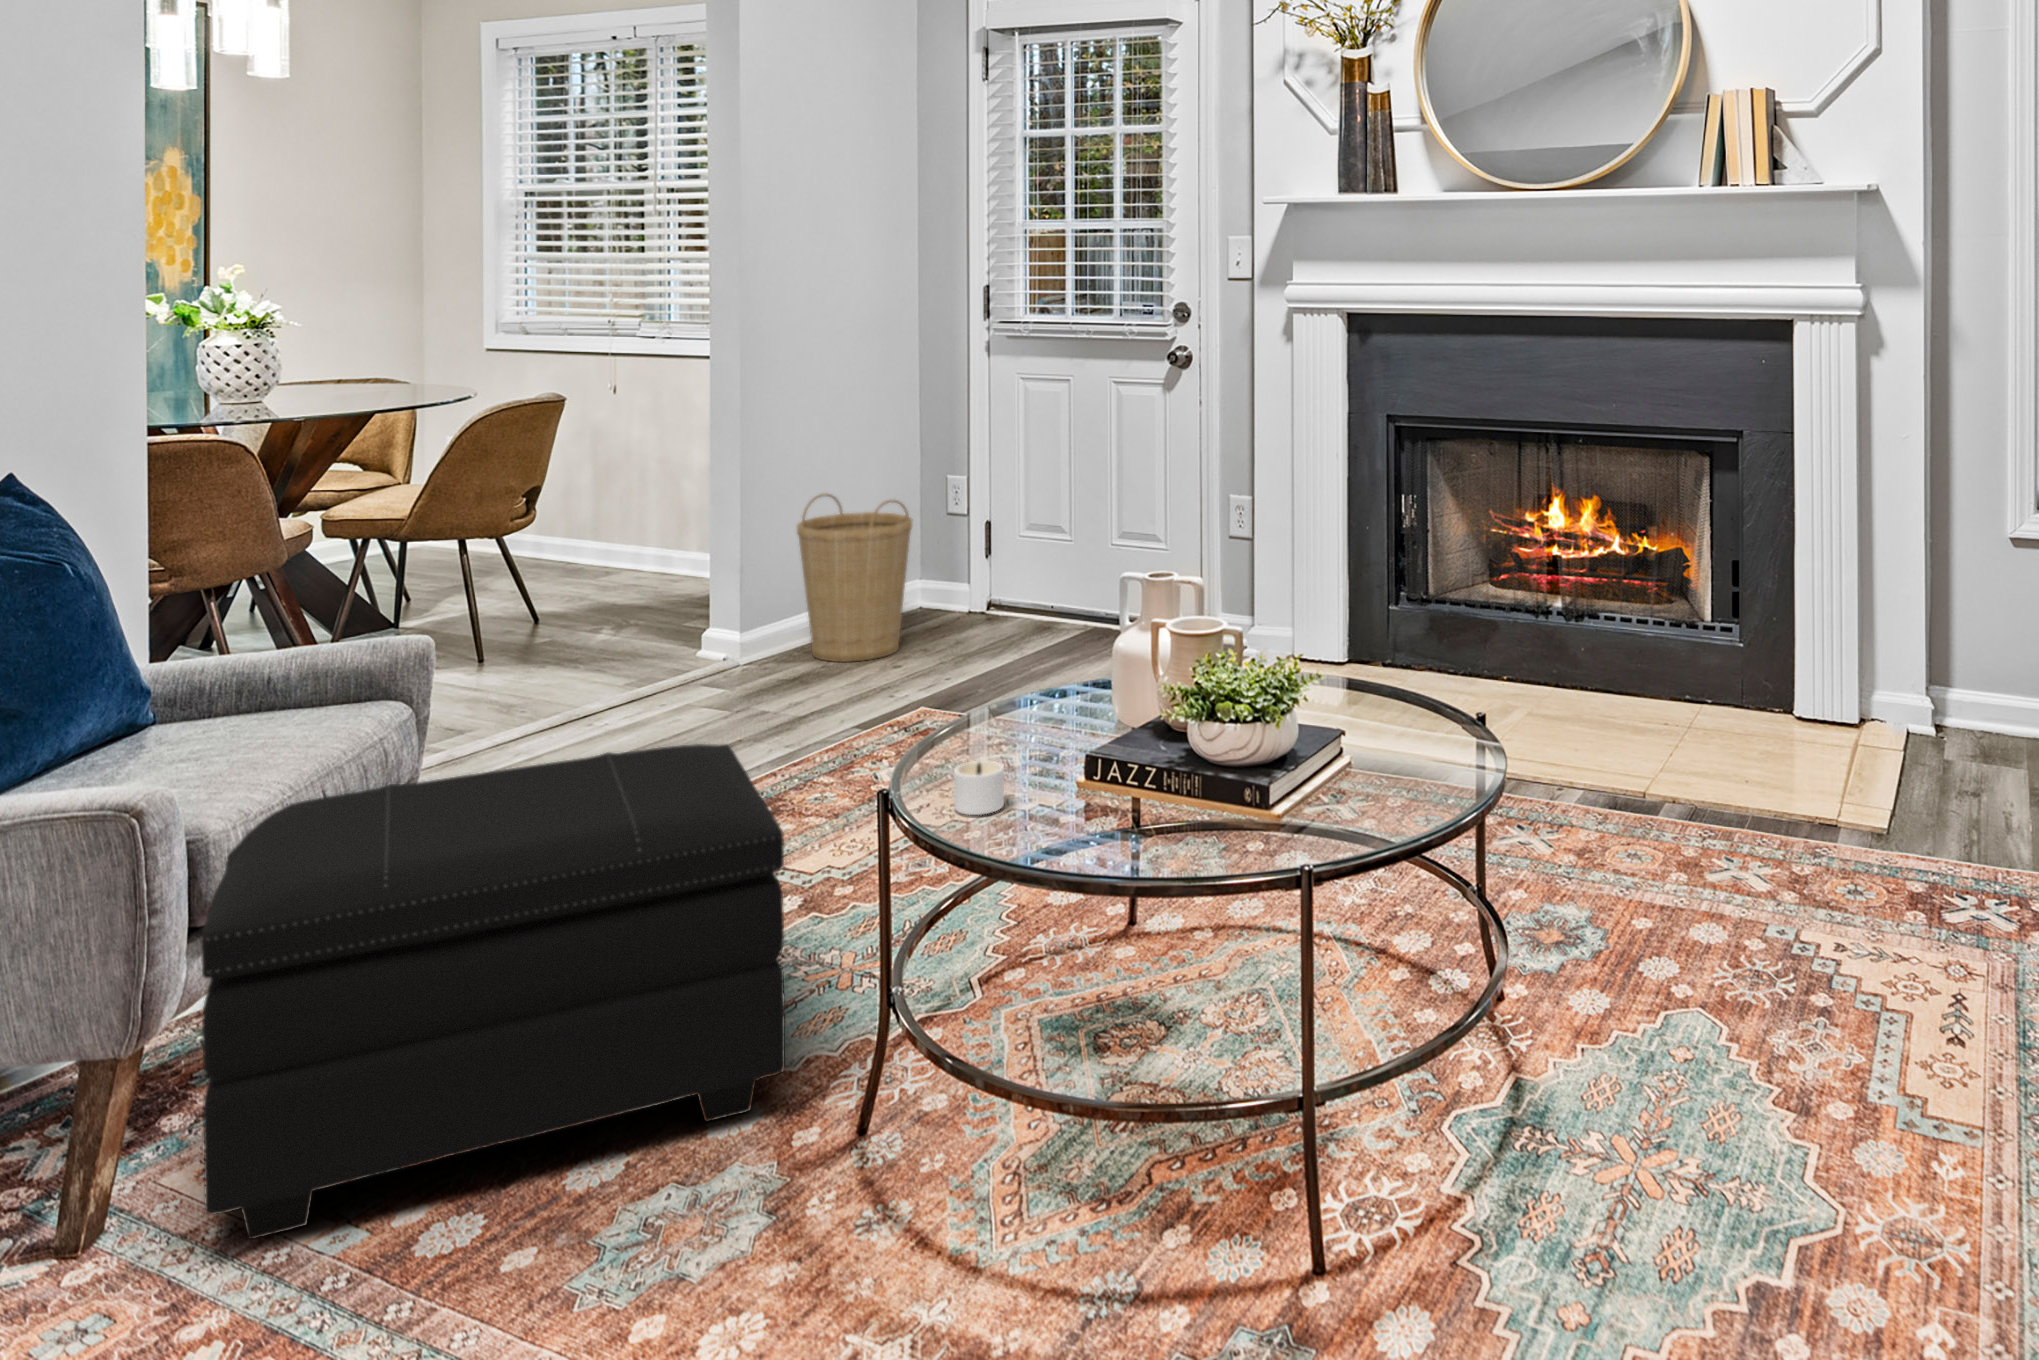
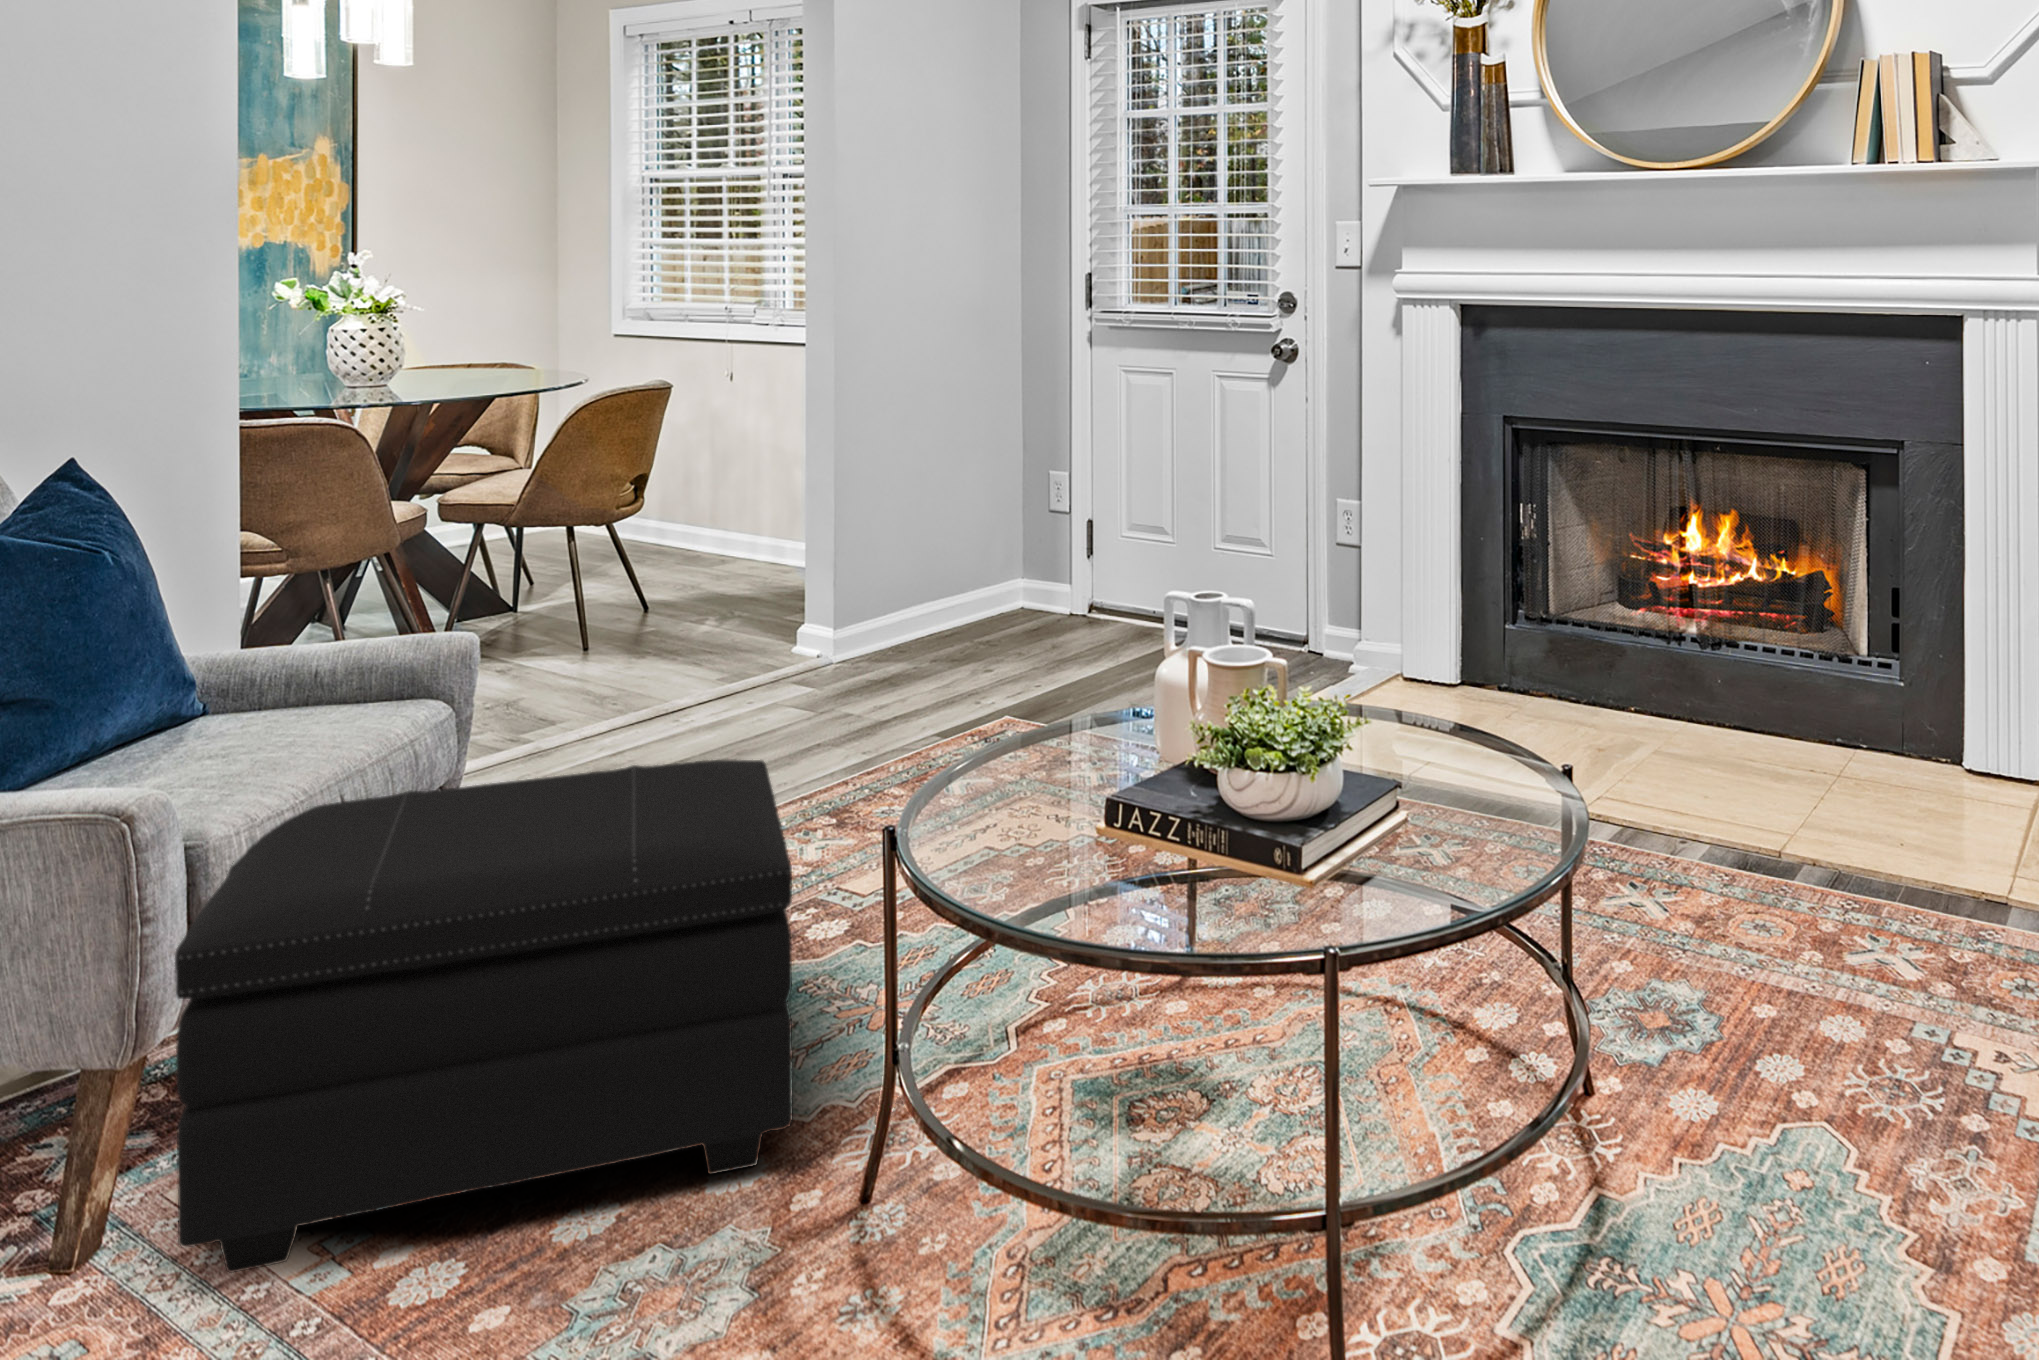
basket: present [797,493,912,662] -> none [903,486,1020,660]
candle: present [954,760,1004,815] -> none [971,799,1044,860]

